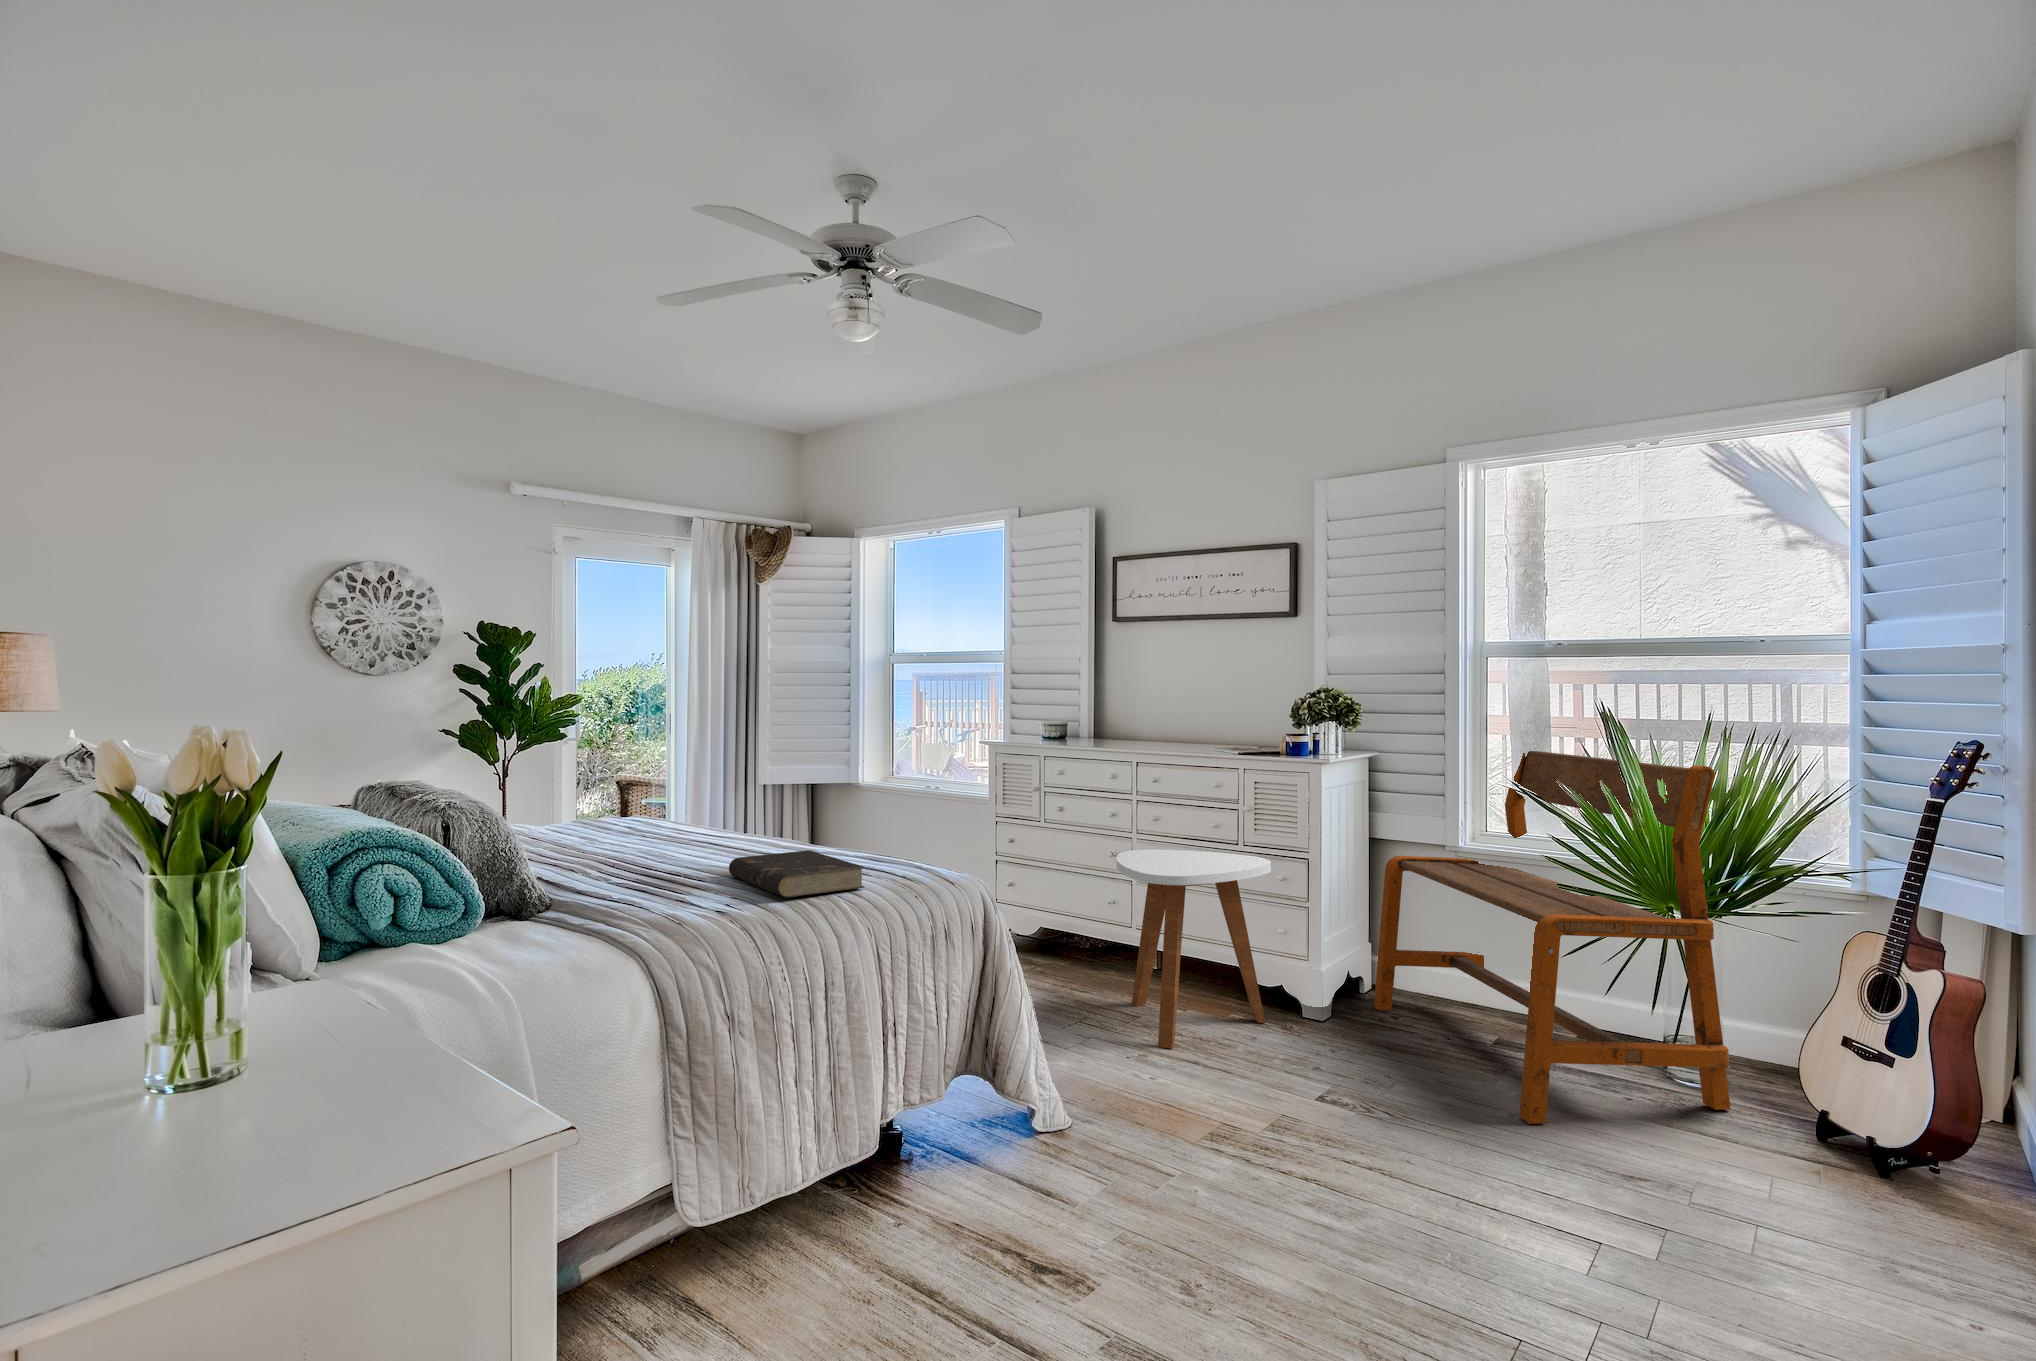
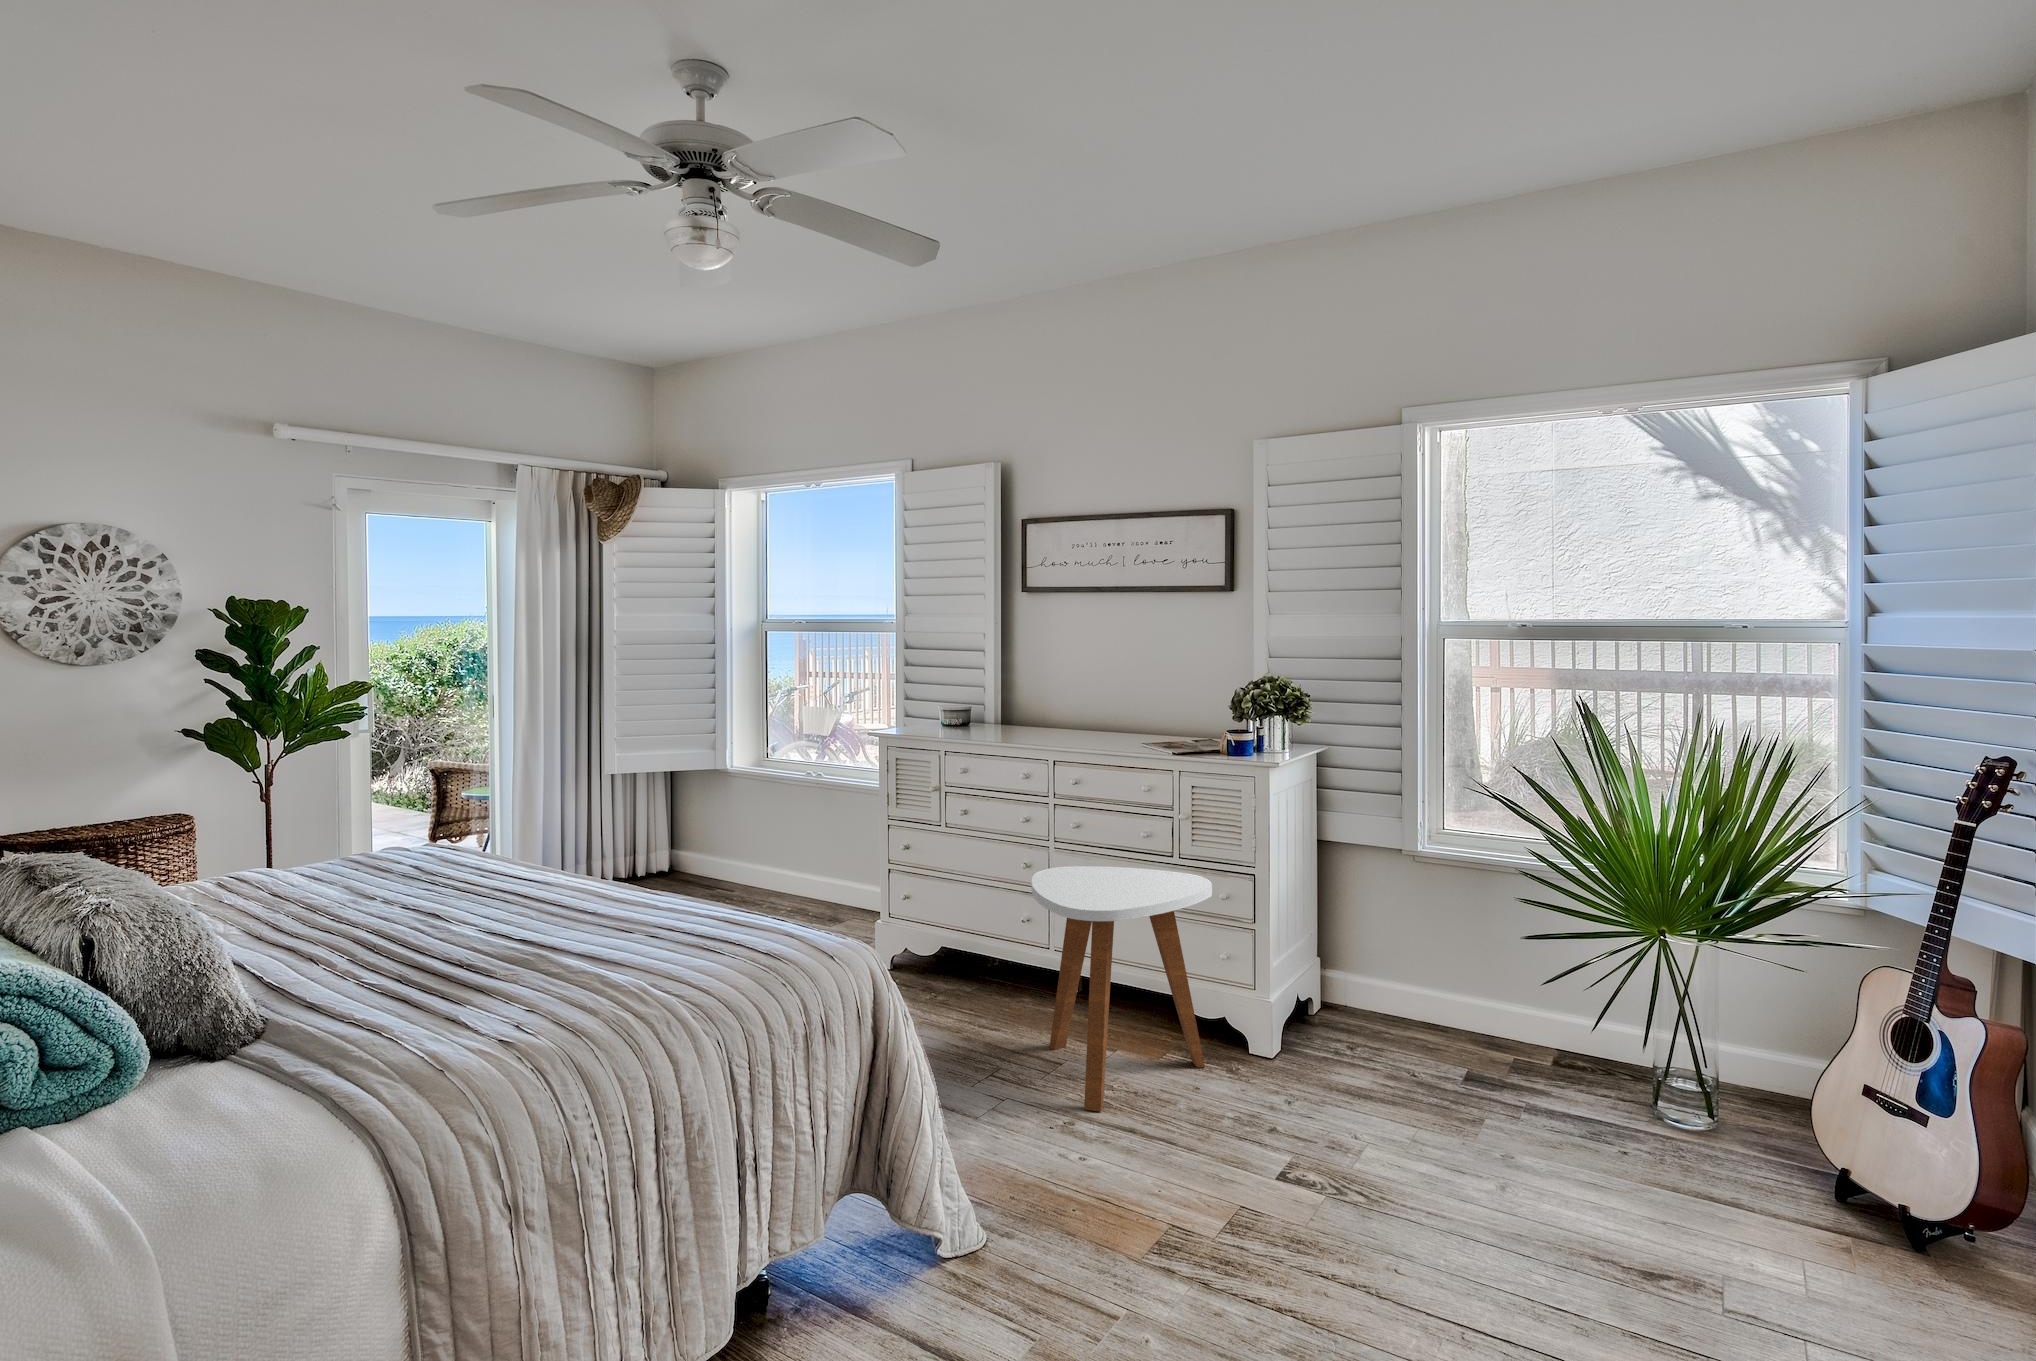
bench: present [1374,751,1731,1124] -> none [1323,739,1737,1203]
book: present [729,850,864,897] -> none [532,917,715,1002]

